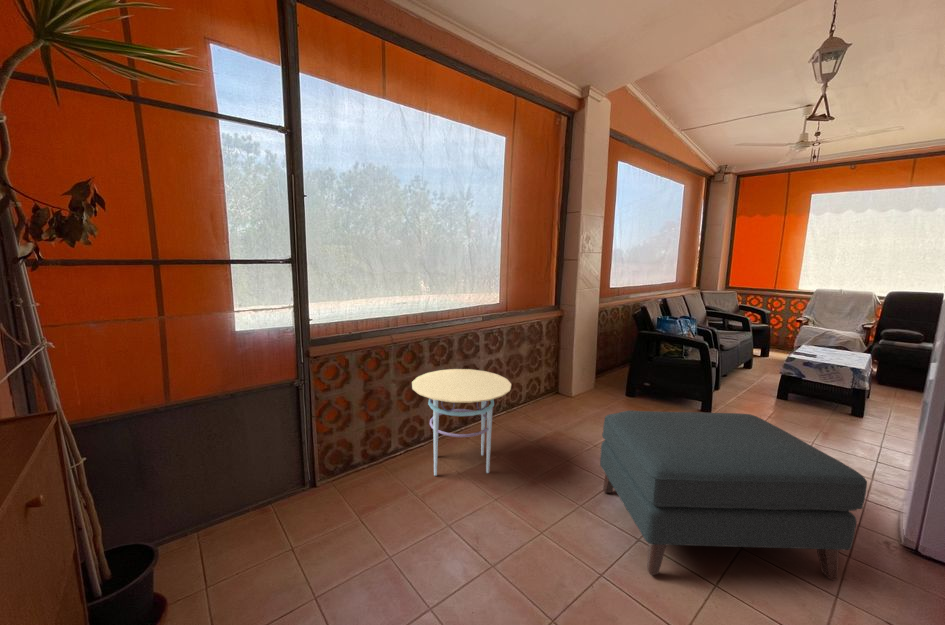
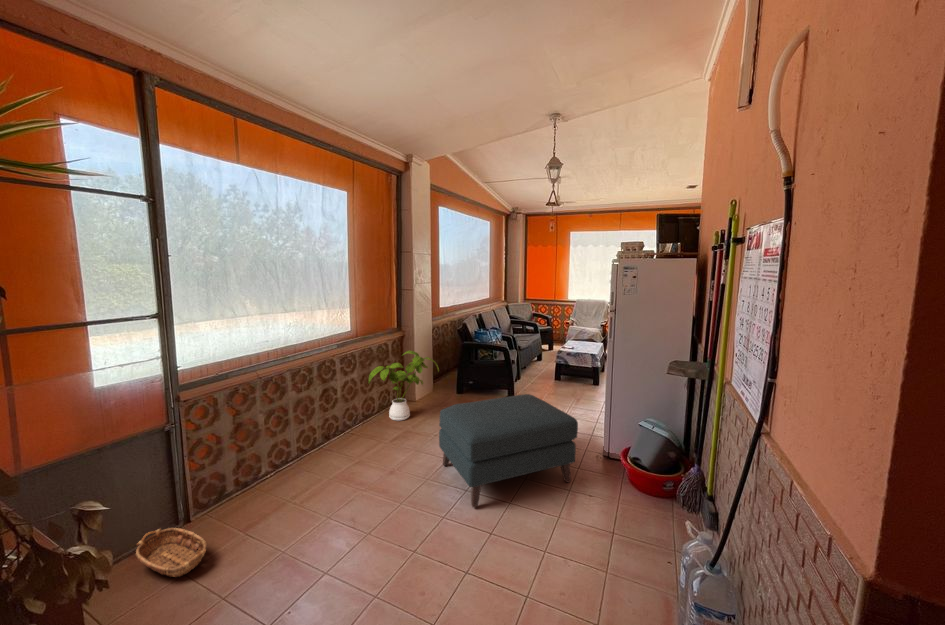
house plant: none [515,333,605,418] -> present [369,351,439,421]
side table: present [412,369,511,476] -> none [281,391,369,485]
basket: none [241,489,334,569] -> present [136,528,207,577]

